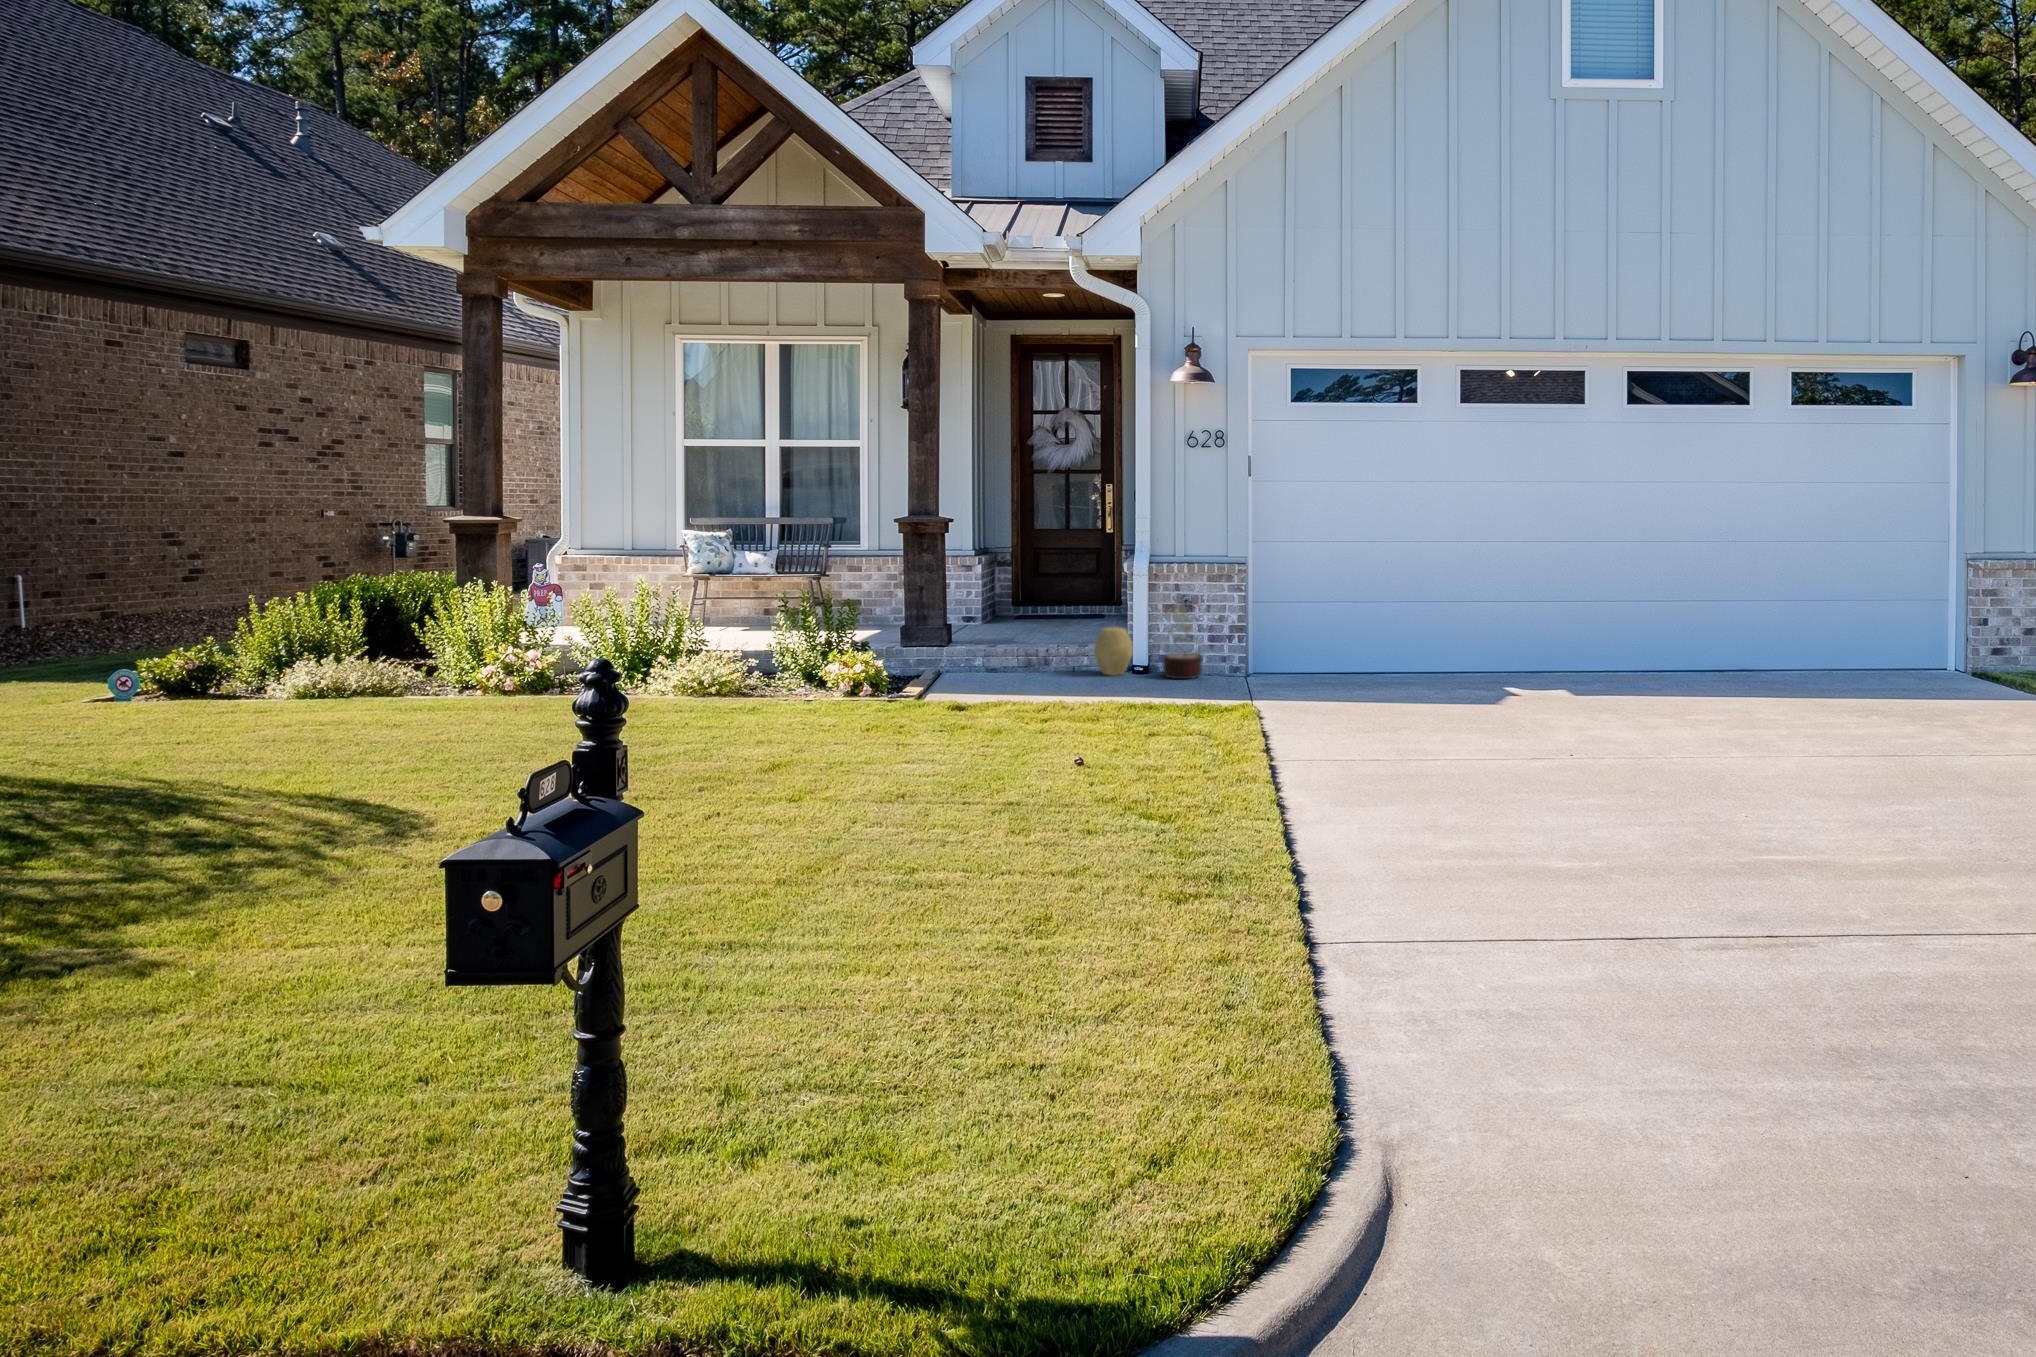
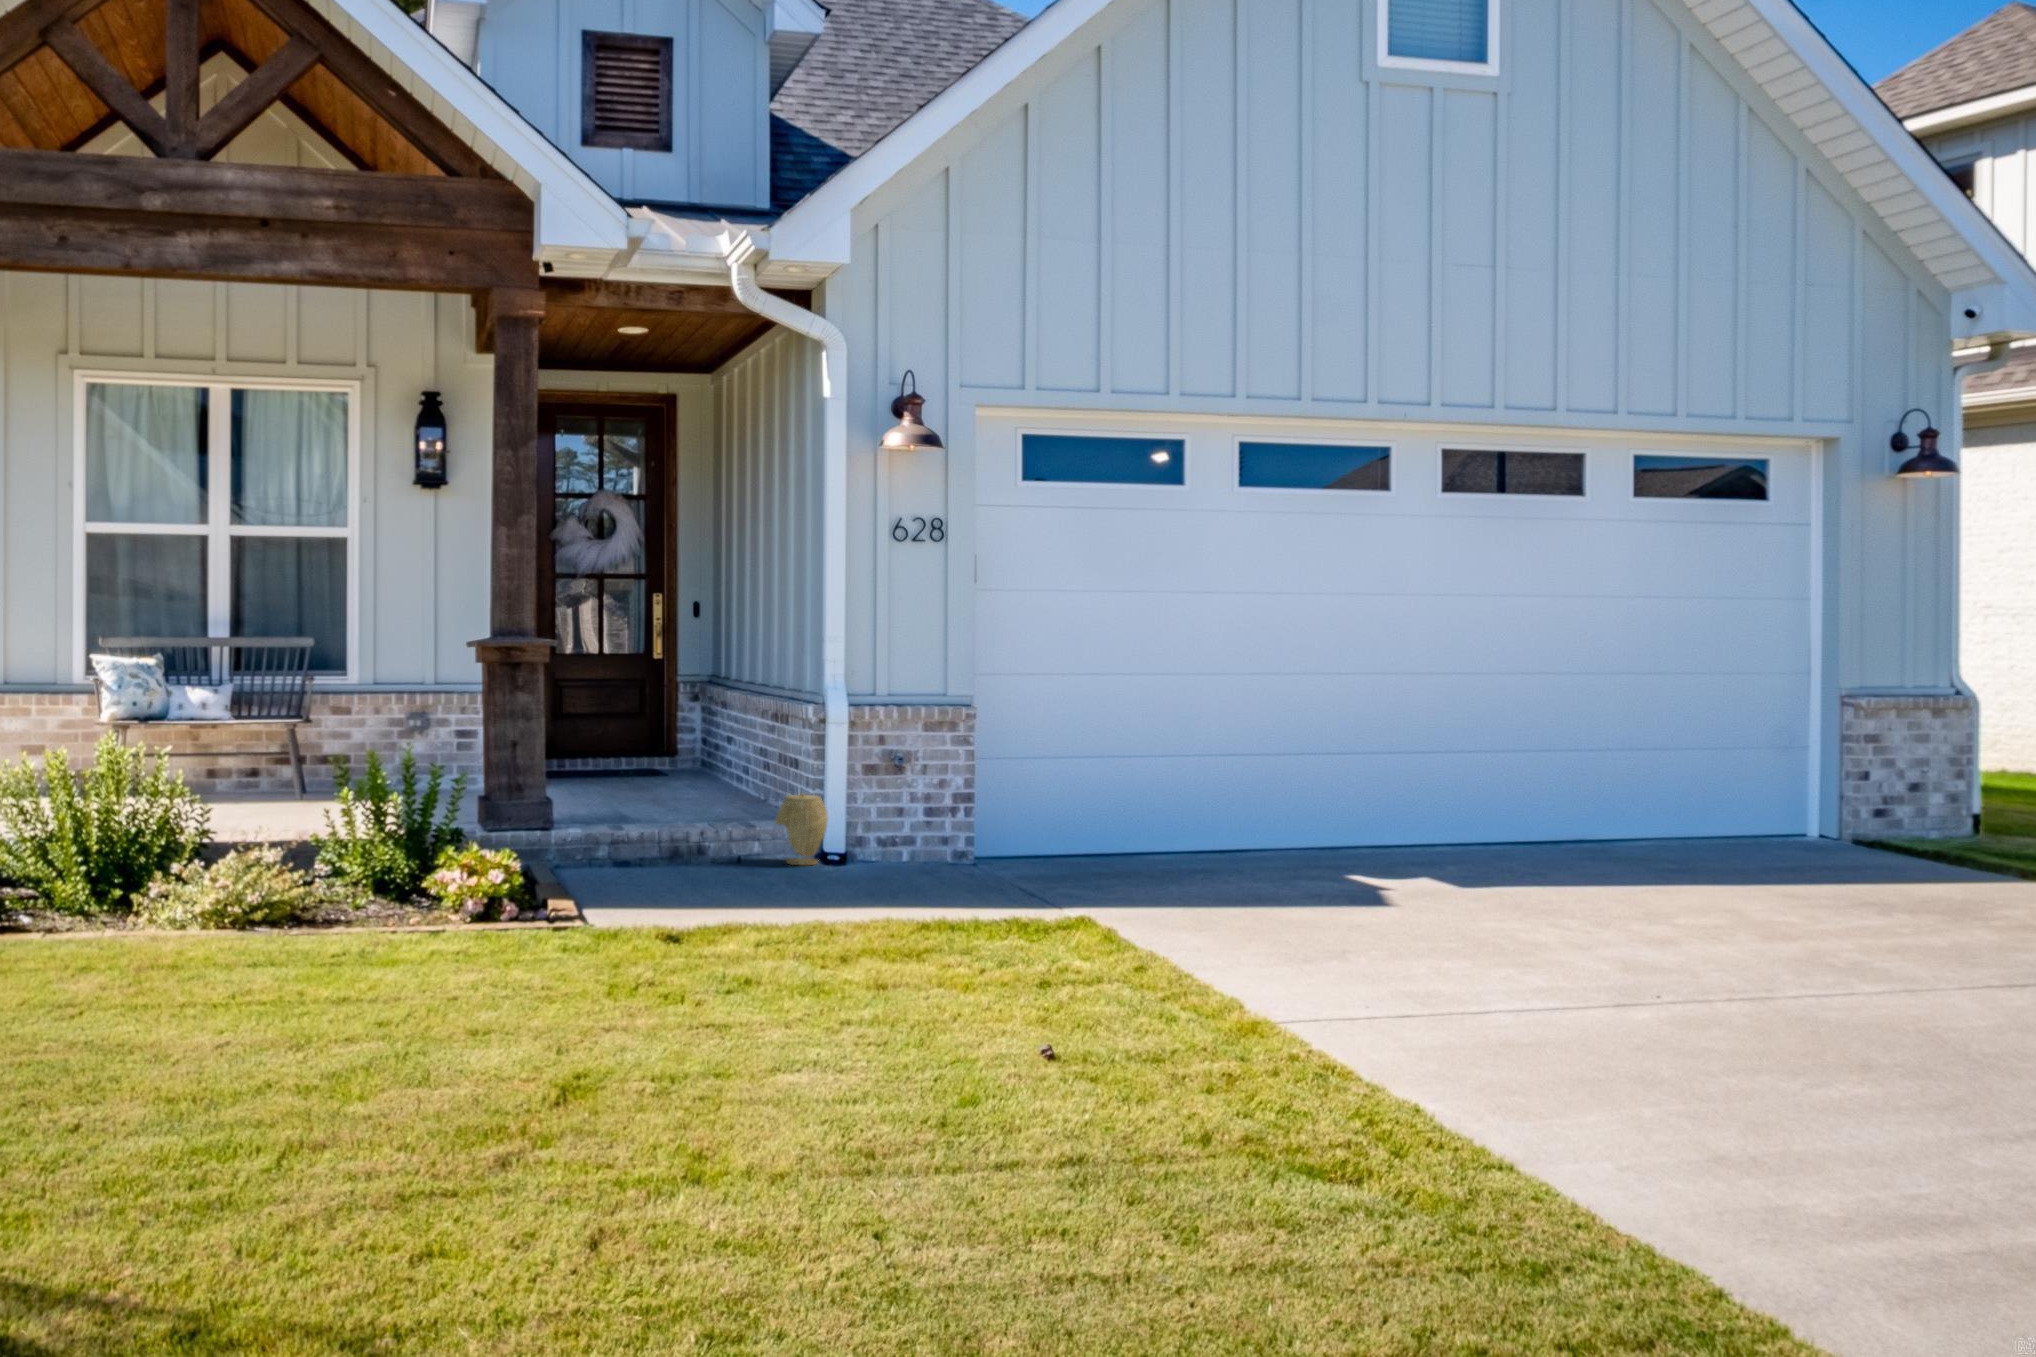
decorative plant: present [1158,609,1201,679] -> none [864,763,935,868]

